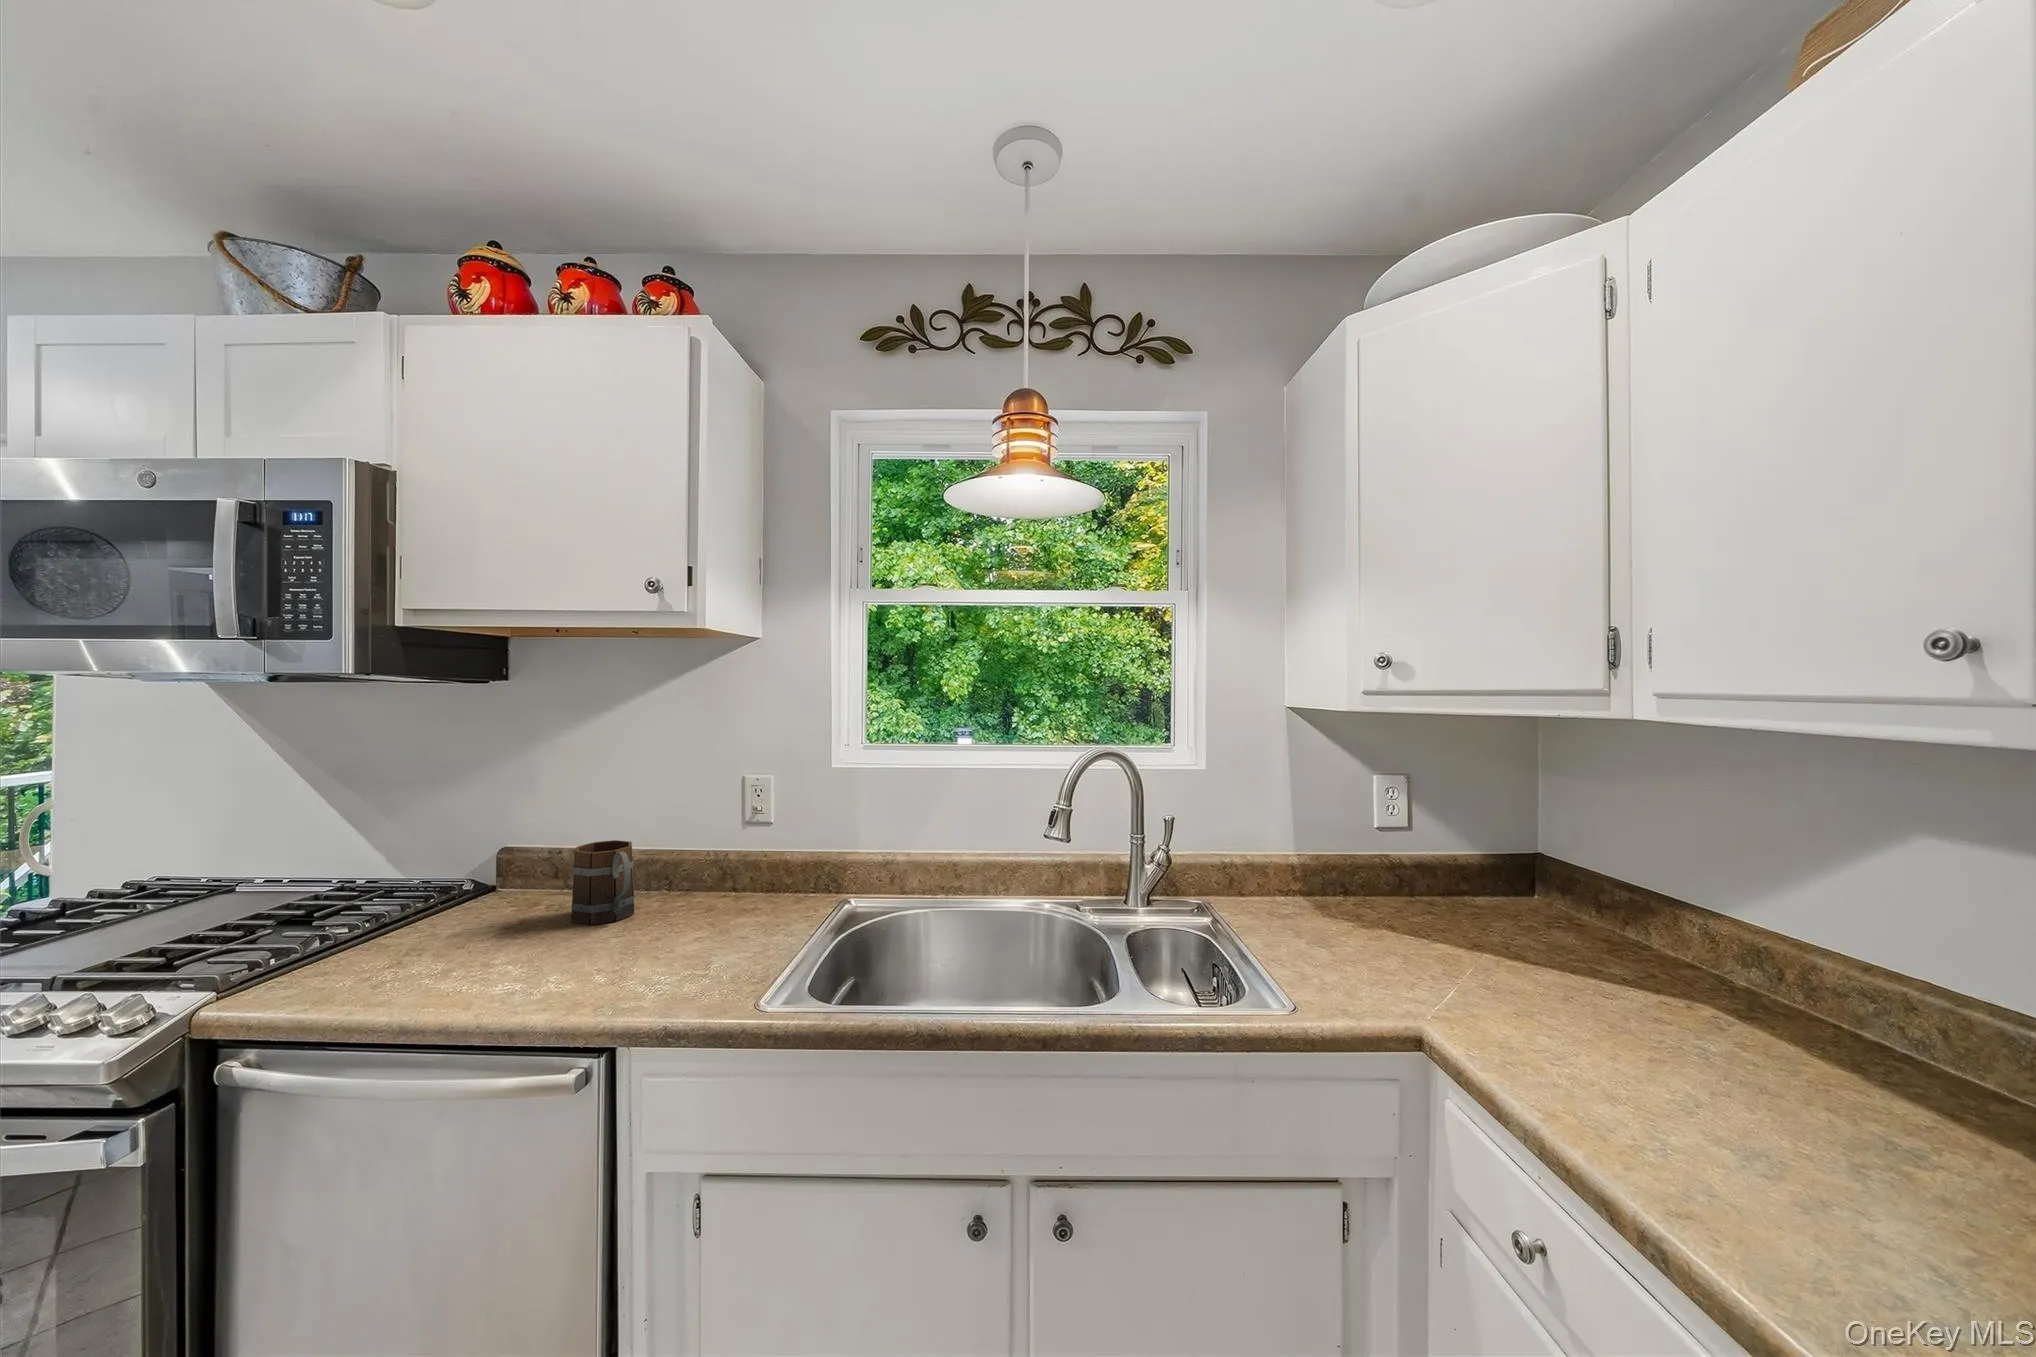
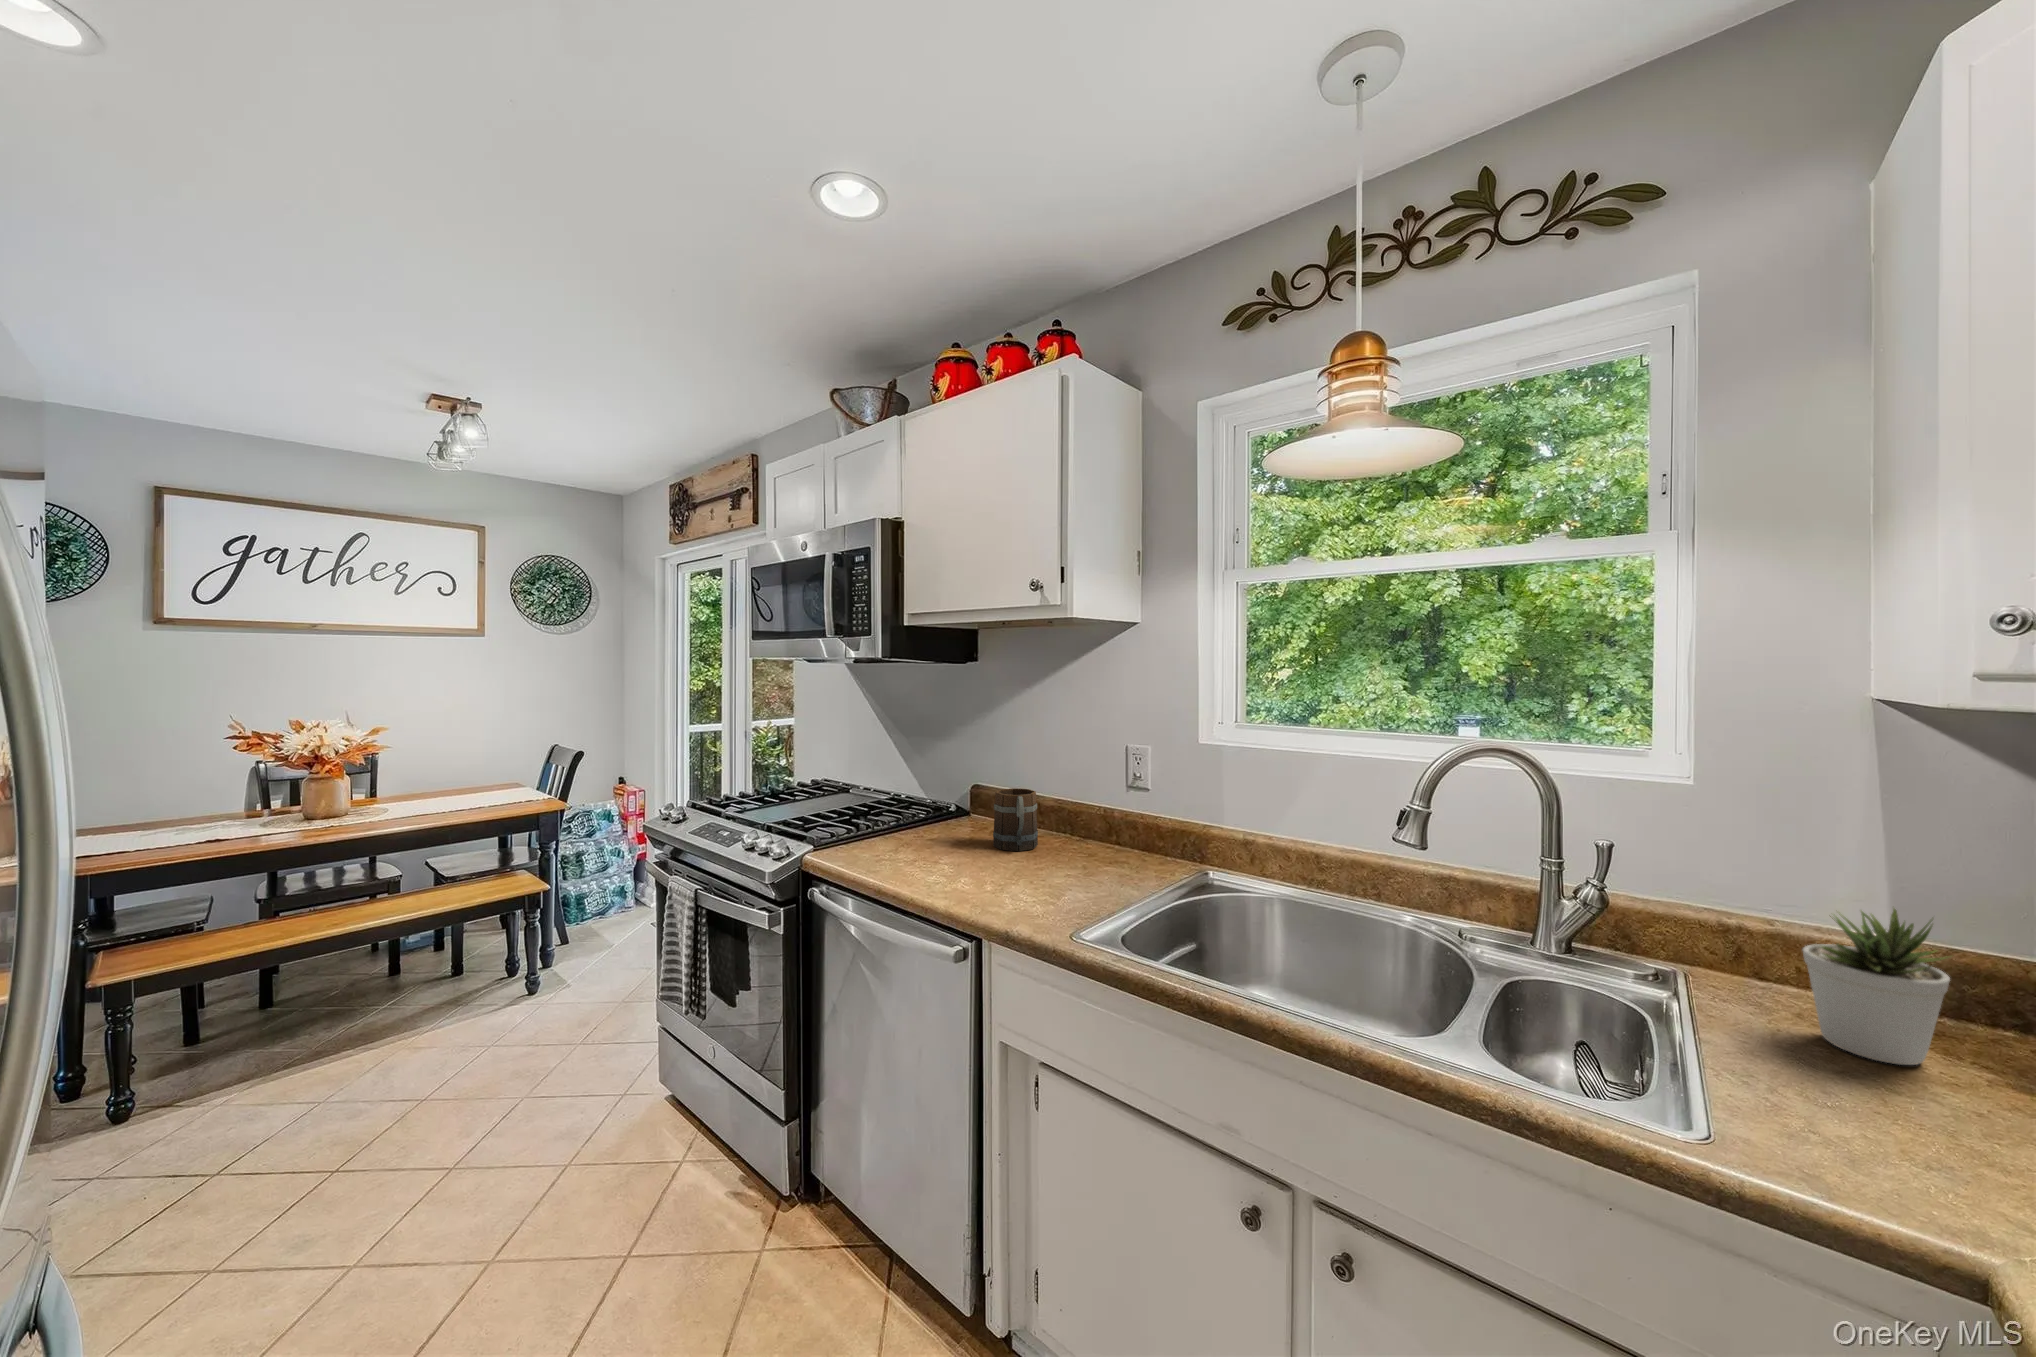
potted plant: none [1285,838,1348,934] -> present [1803,909,1950,1065]

